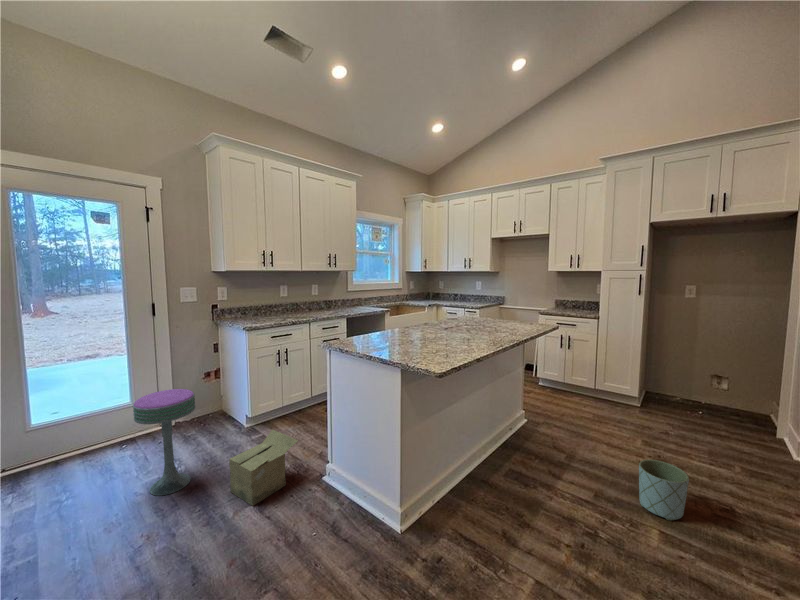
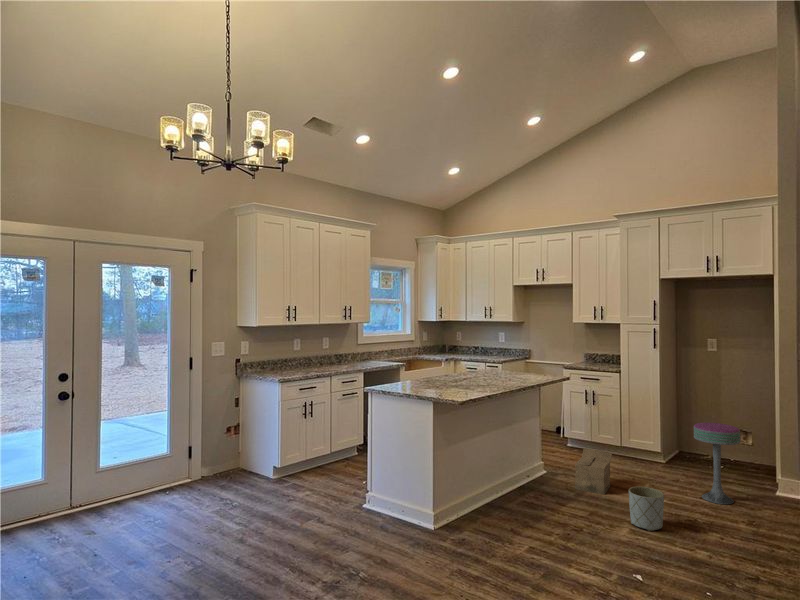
bar stool: present [133,389,195,496] -> present [694,423,740,504]
cardboard box: present [229,430,298,506] -> present [575,448,612,494]

